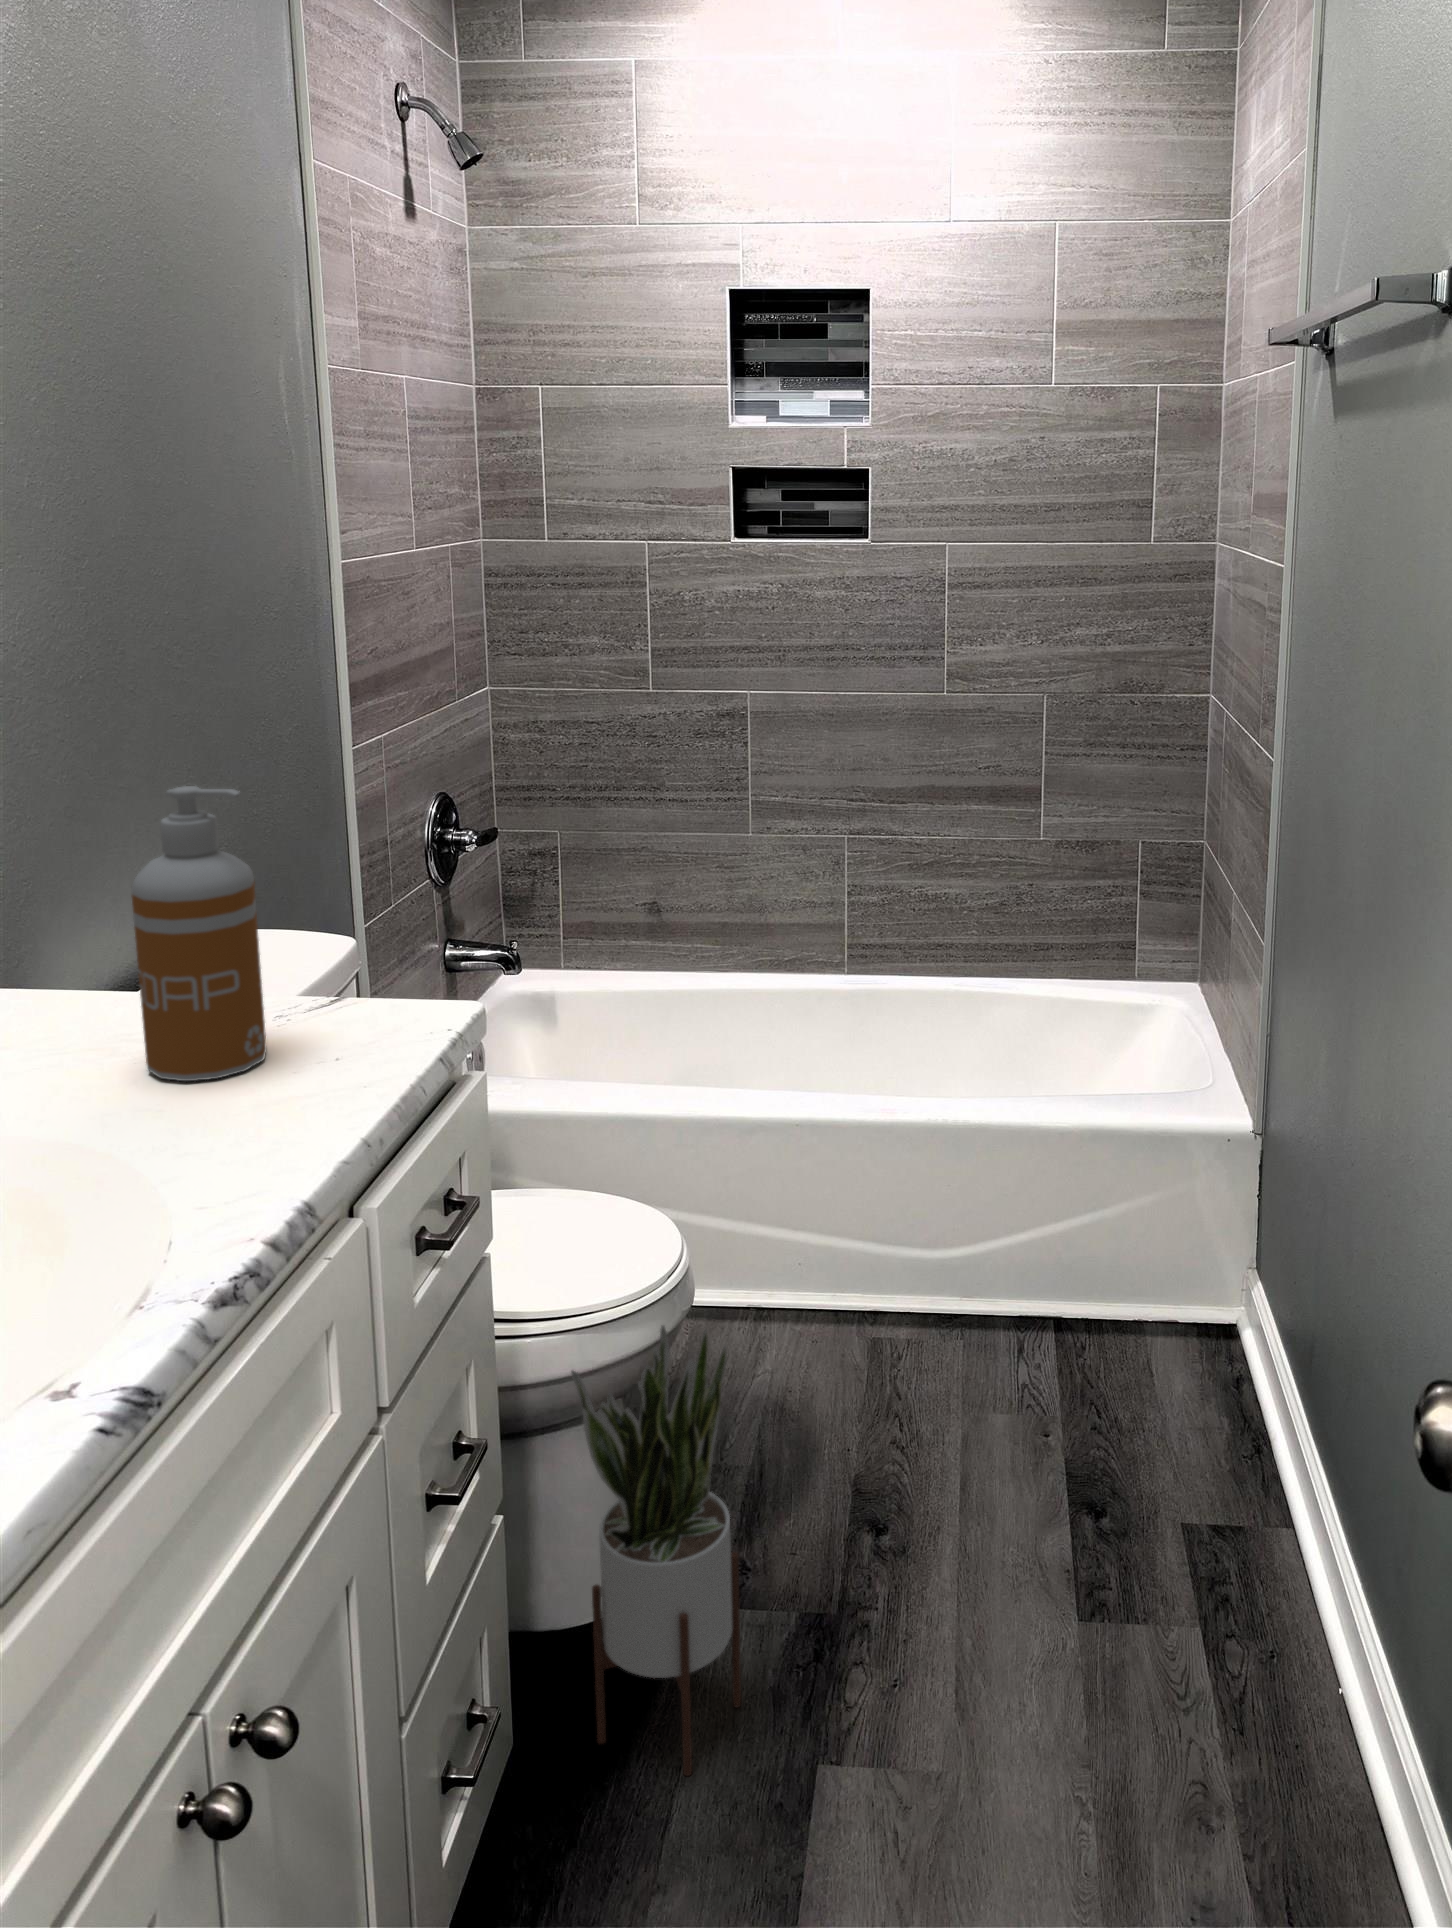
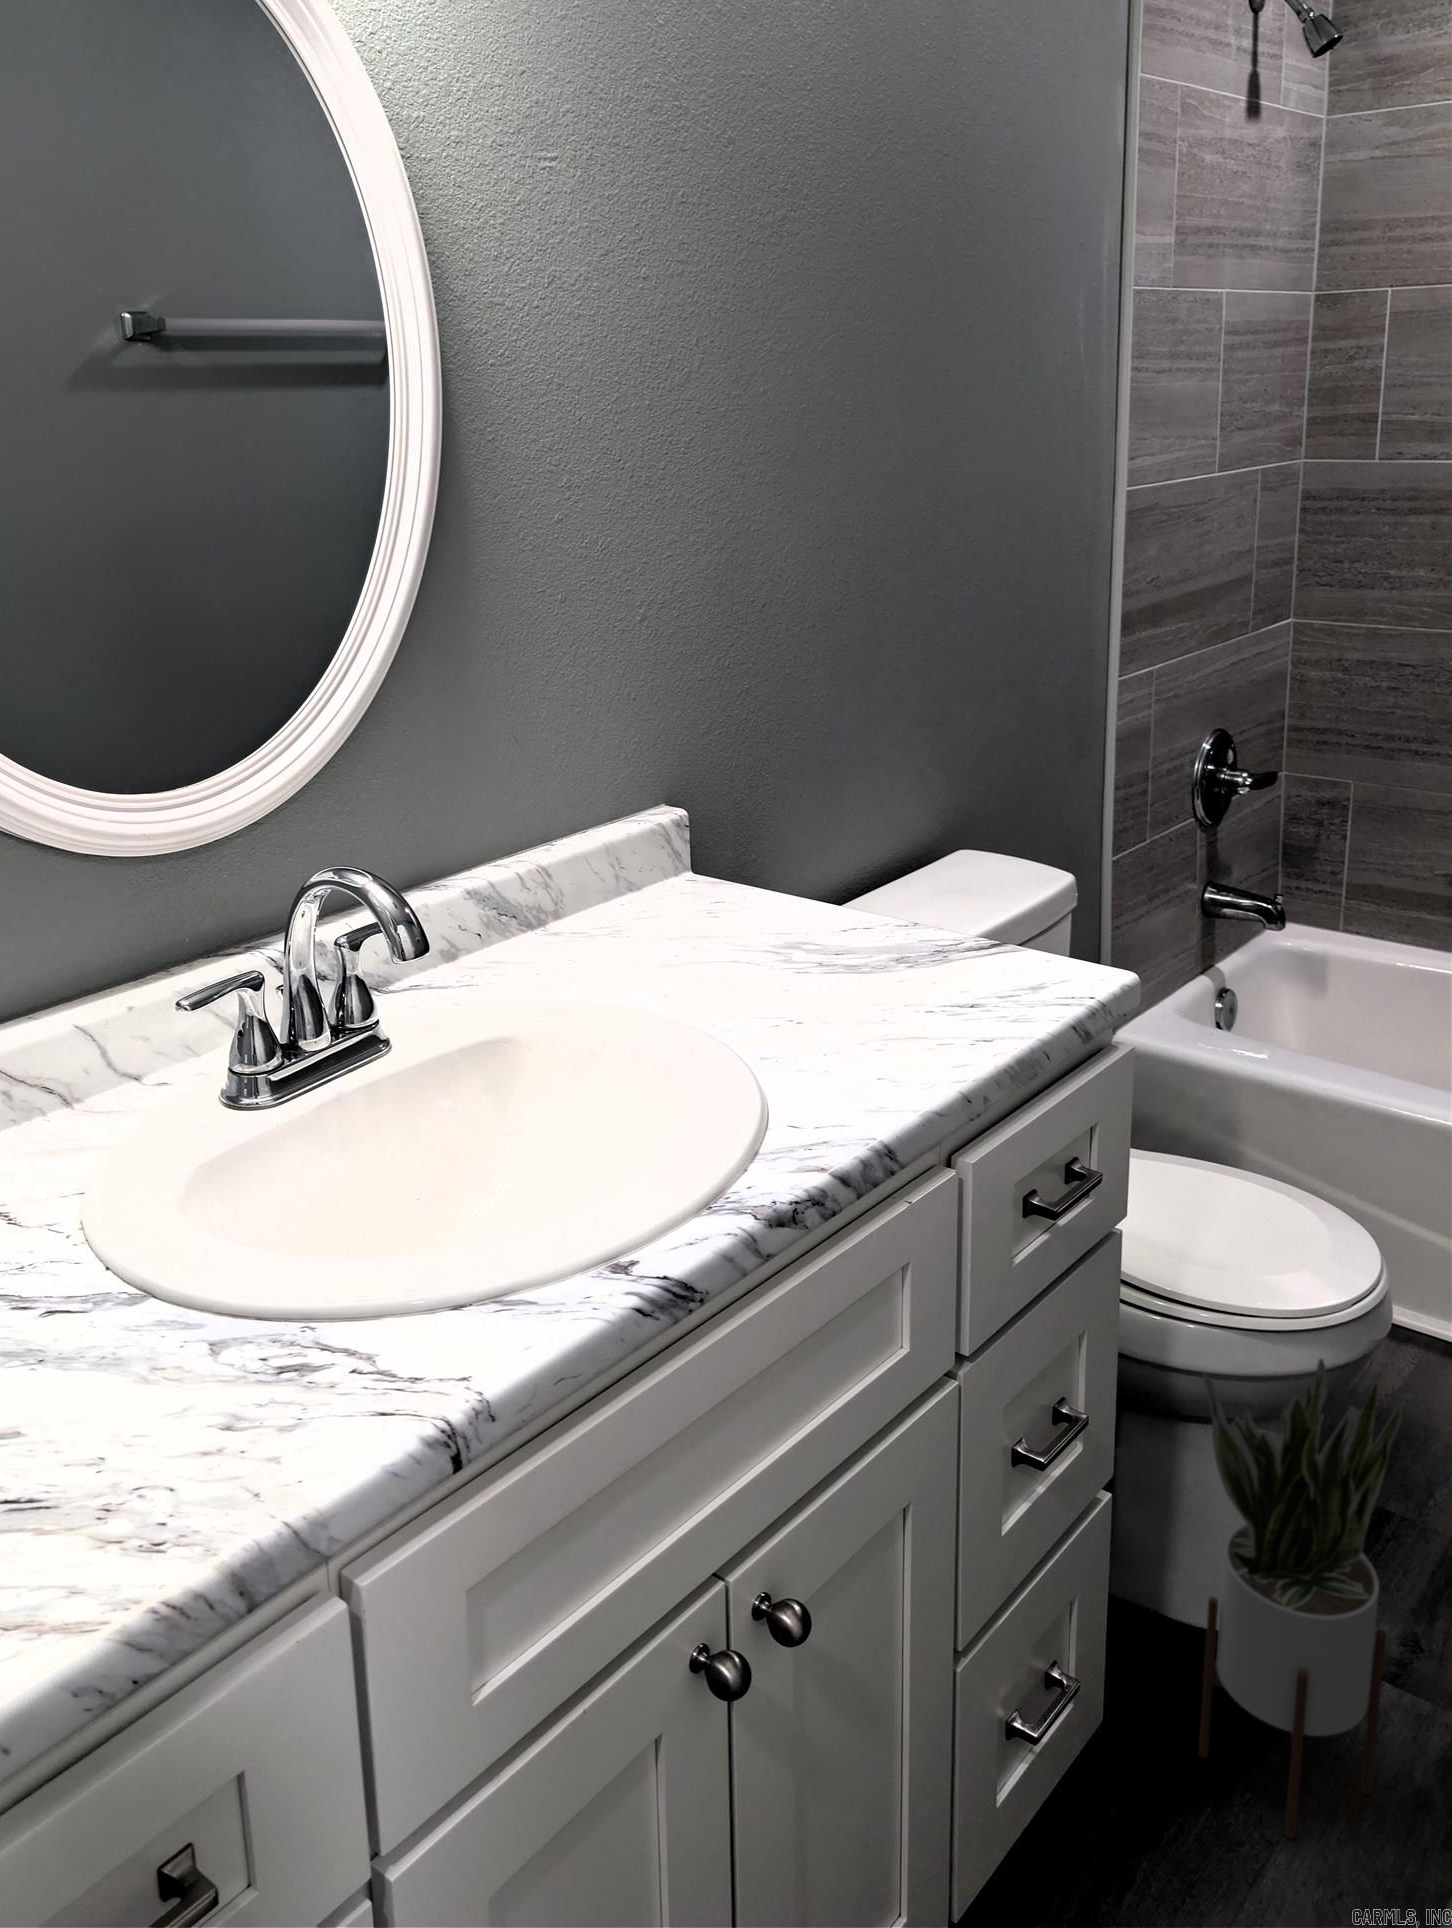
soap dispenser: present [131,786,267,1081] -> none [809,721,920,999]

